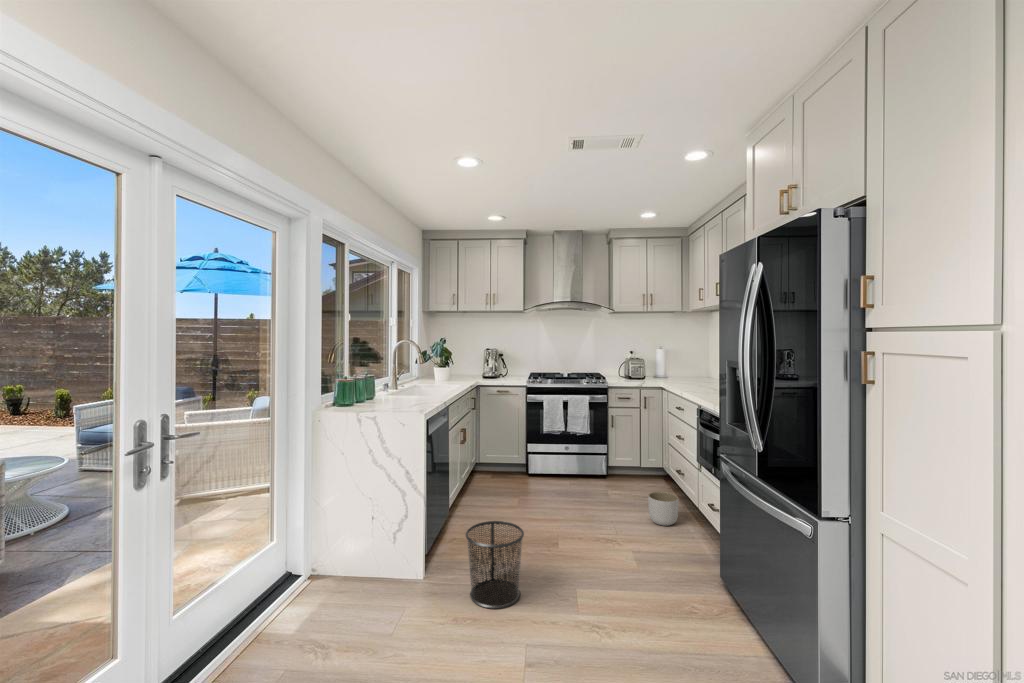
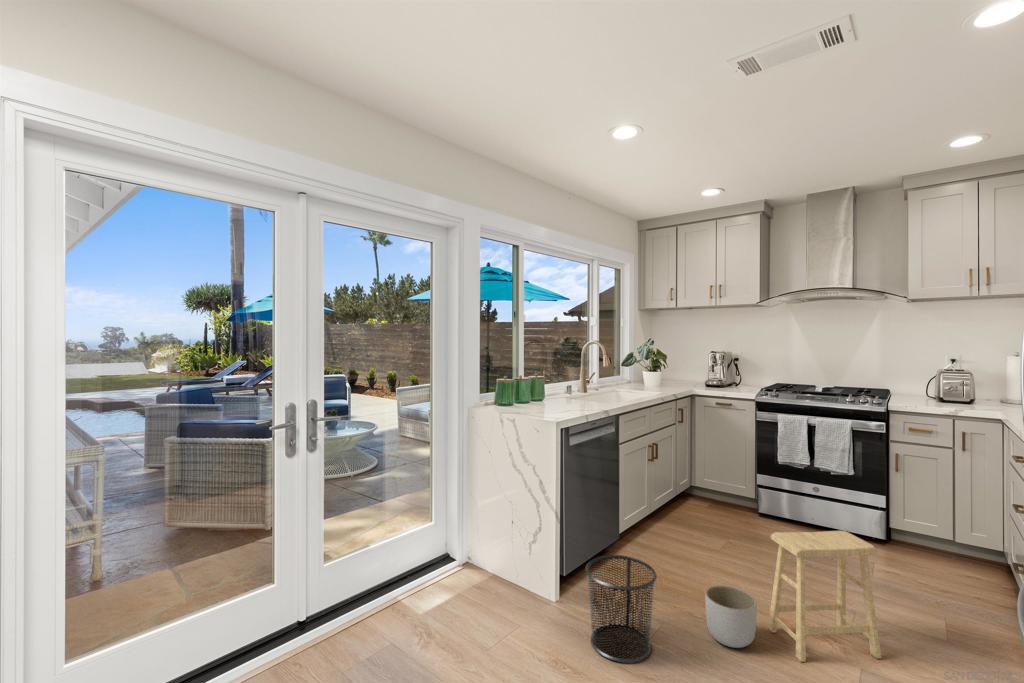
footstool: none [579,469,643,564] -> present [768,531,881,662]
planter: present [648,492,679,526] -> present [705,585,757,648]

